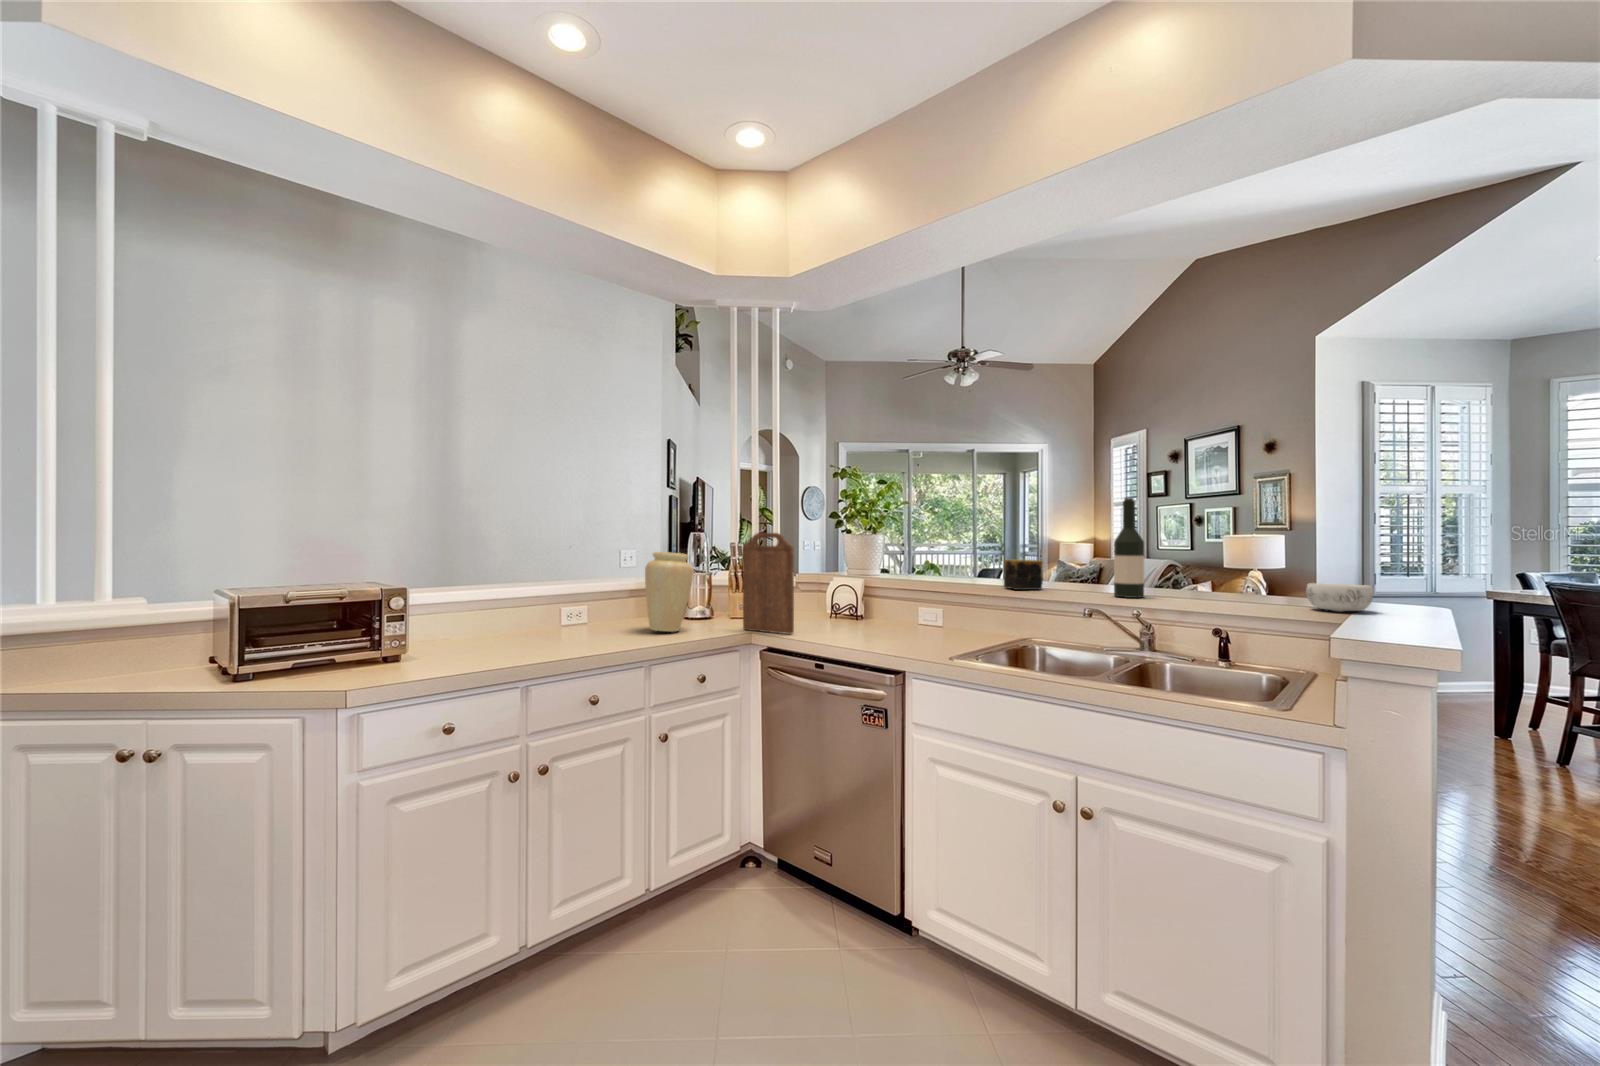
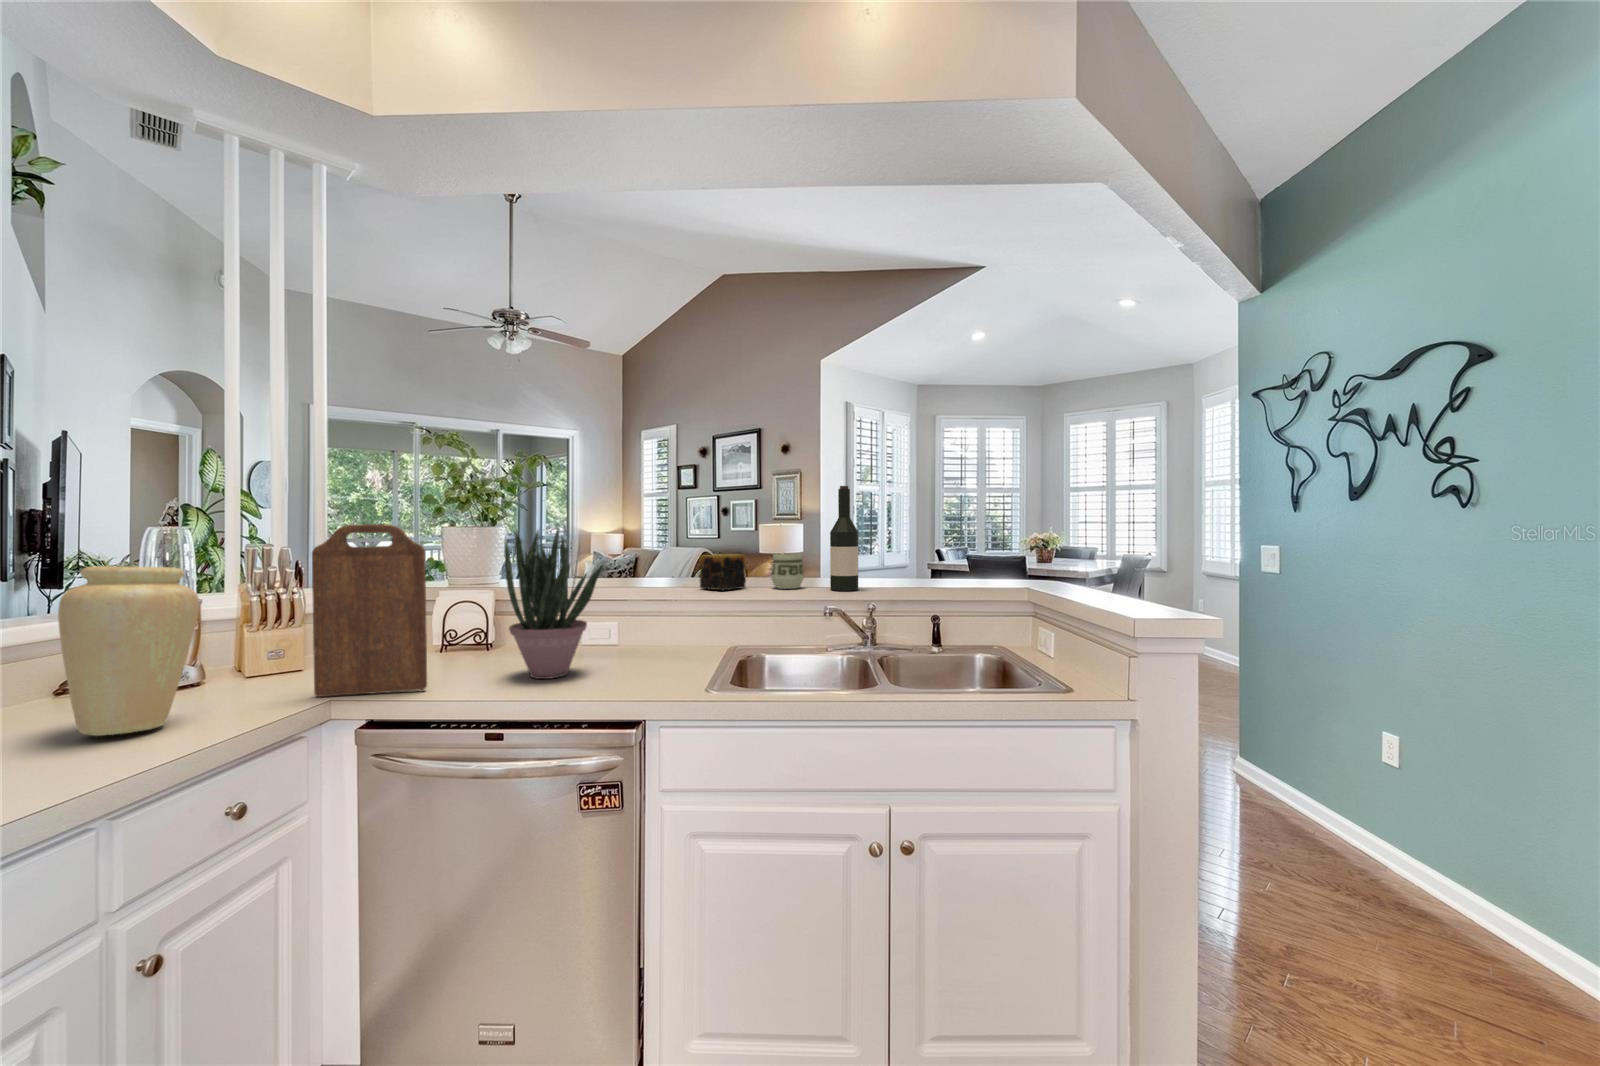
potted plant: none [833,534,902,639] -> present [504,528,603,679]
cup: none [1065,561,1097,593] -> present [771,553,804,589]
decorative bowl: present [1306,583,1373,611] -> none [994,566,1041,590]

